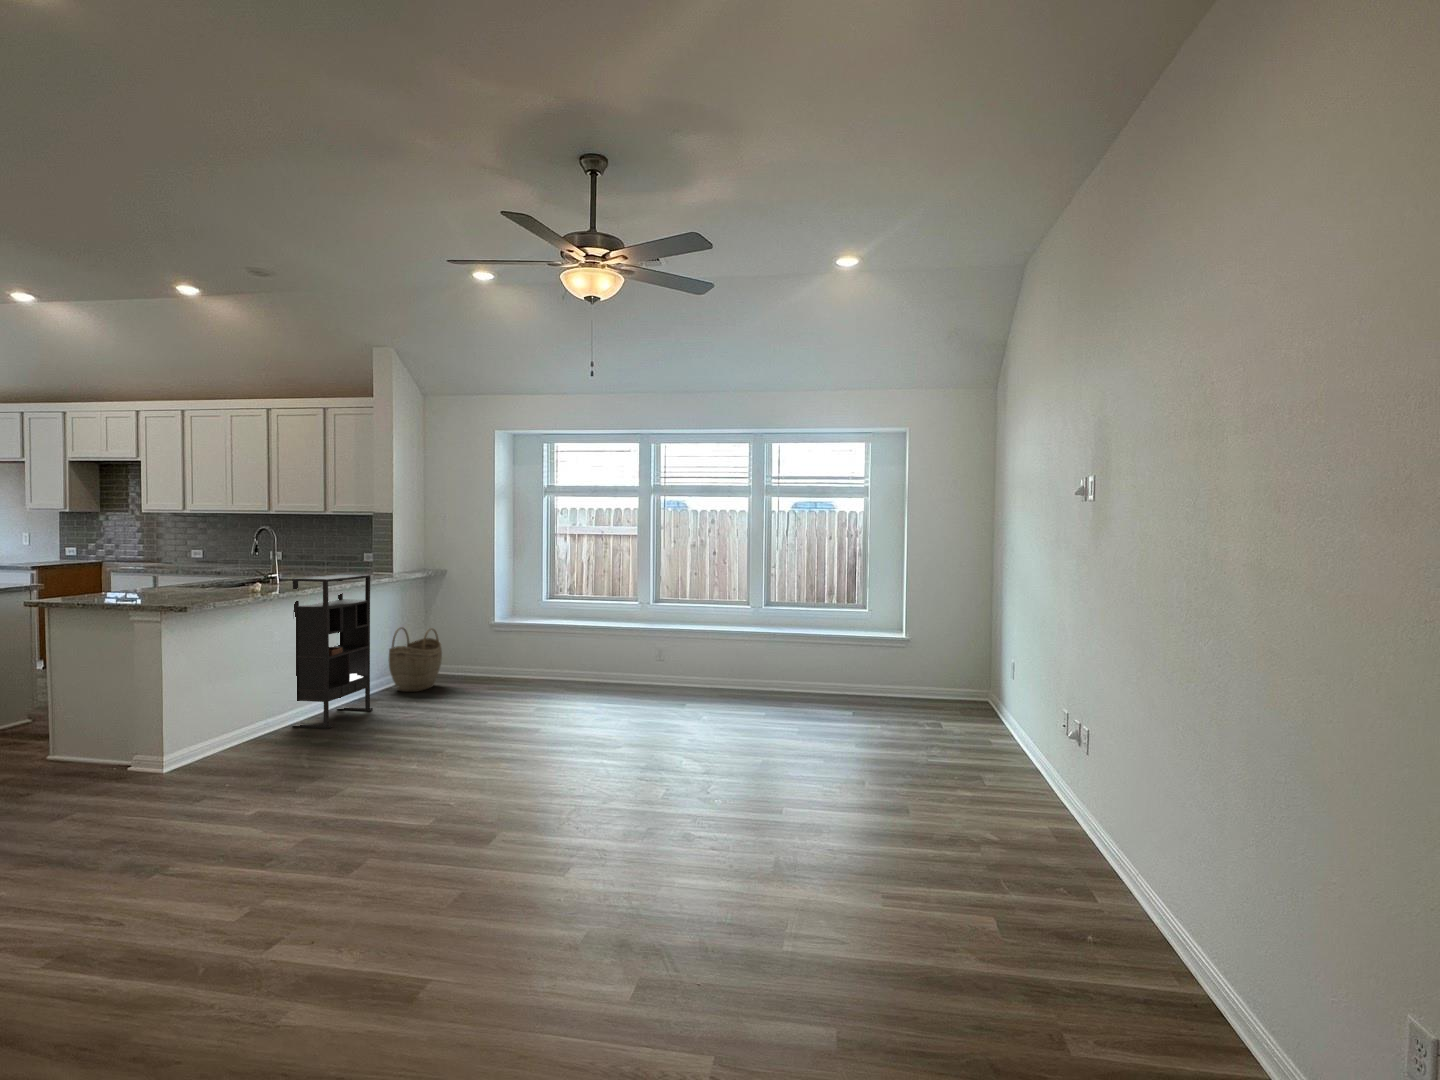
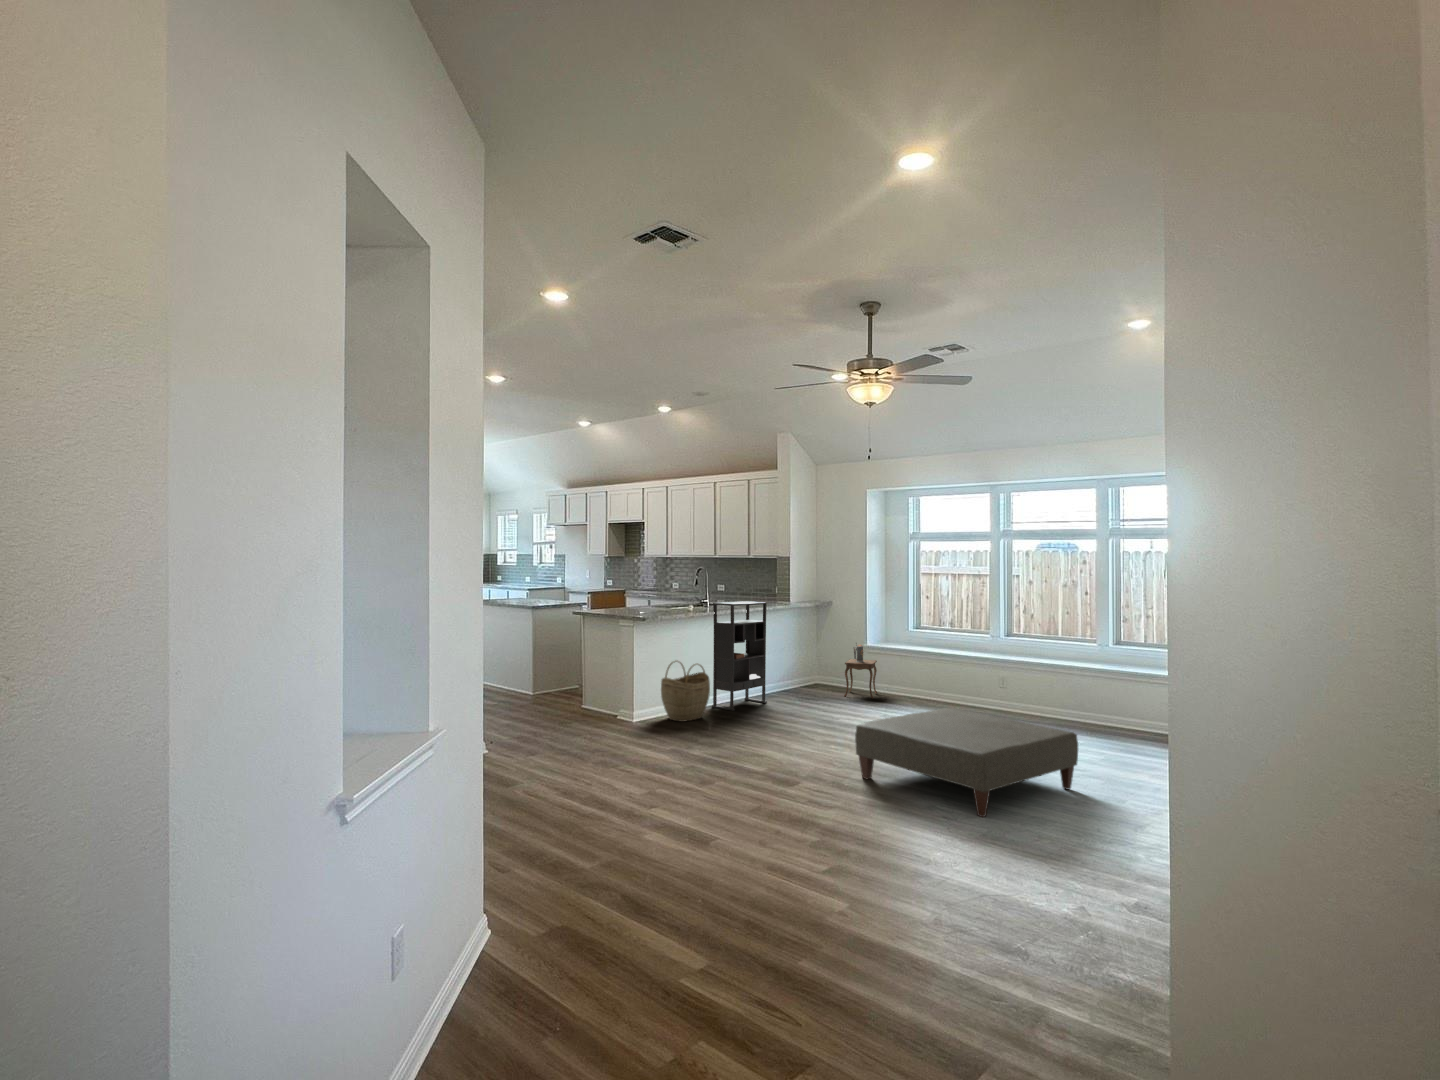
side table: none [471,620,508,689] -> present [844,645,877,699]
woven basket: present [389,627,442,692] -> present [661,661,710,722]
ottoman: none [559,694,801,828] -> present [855,708,1078,817]

